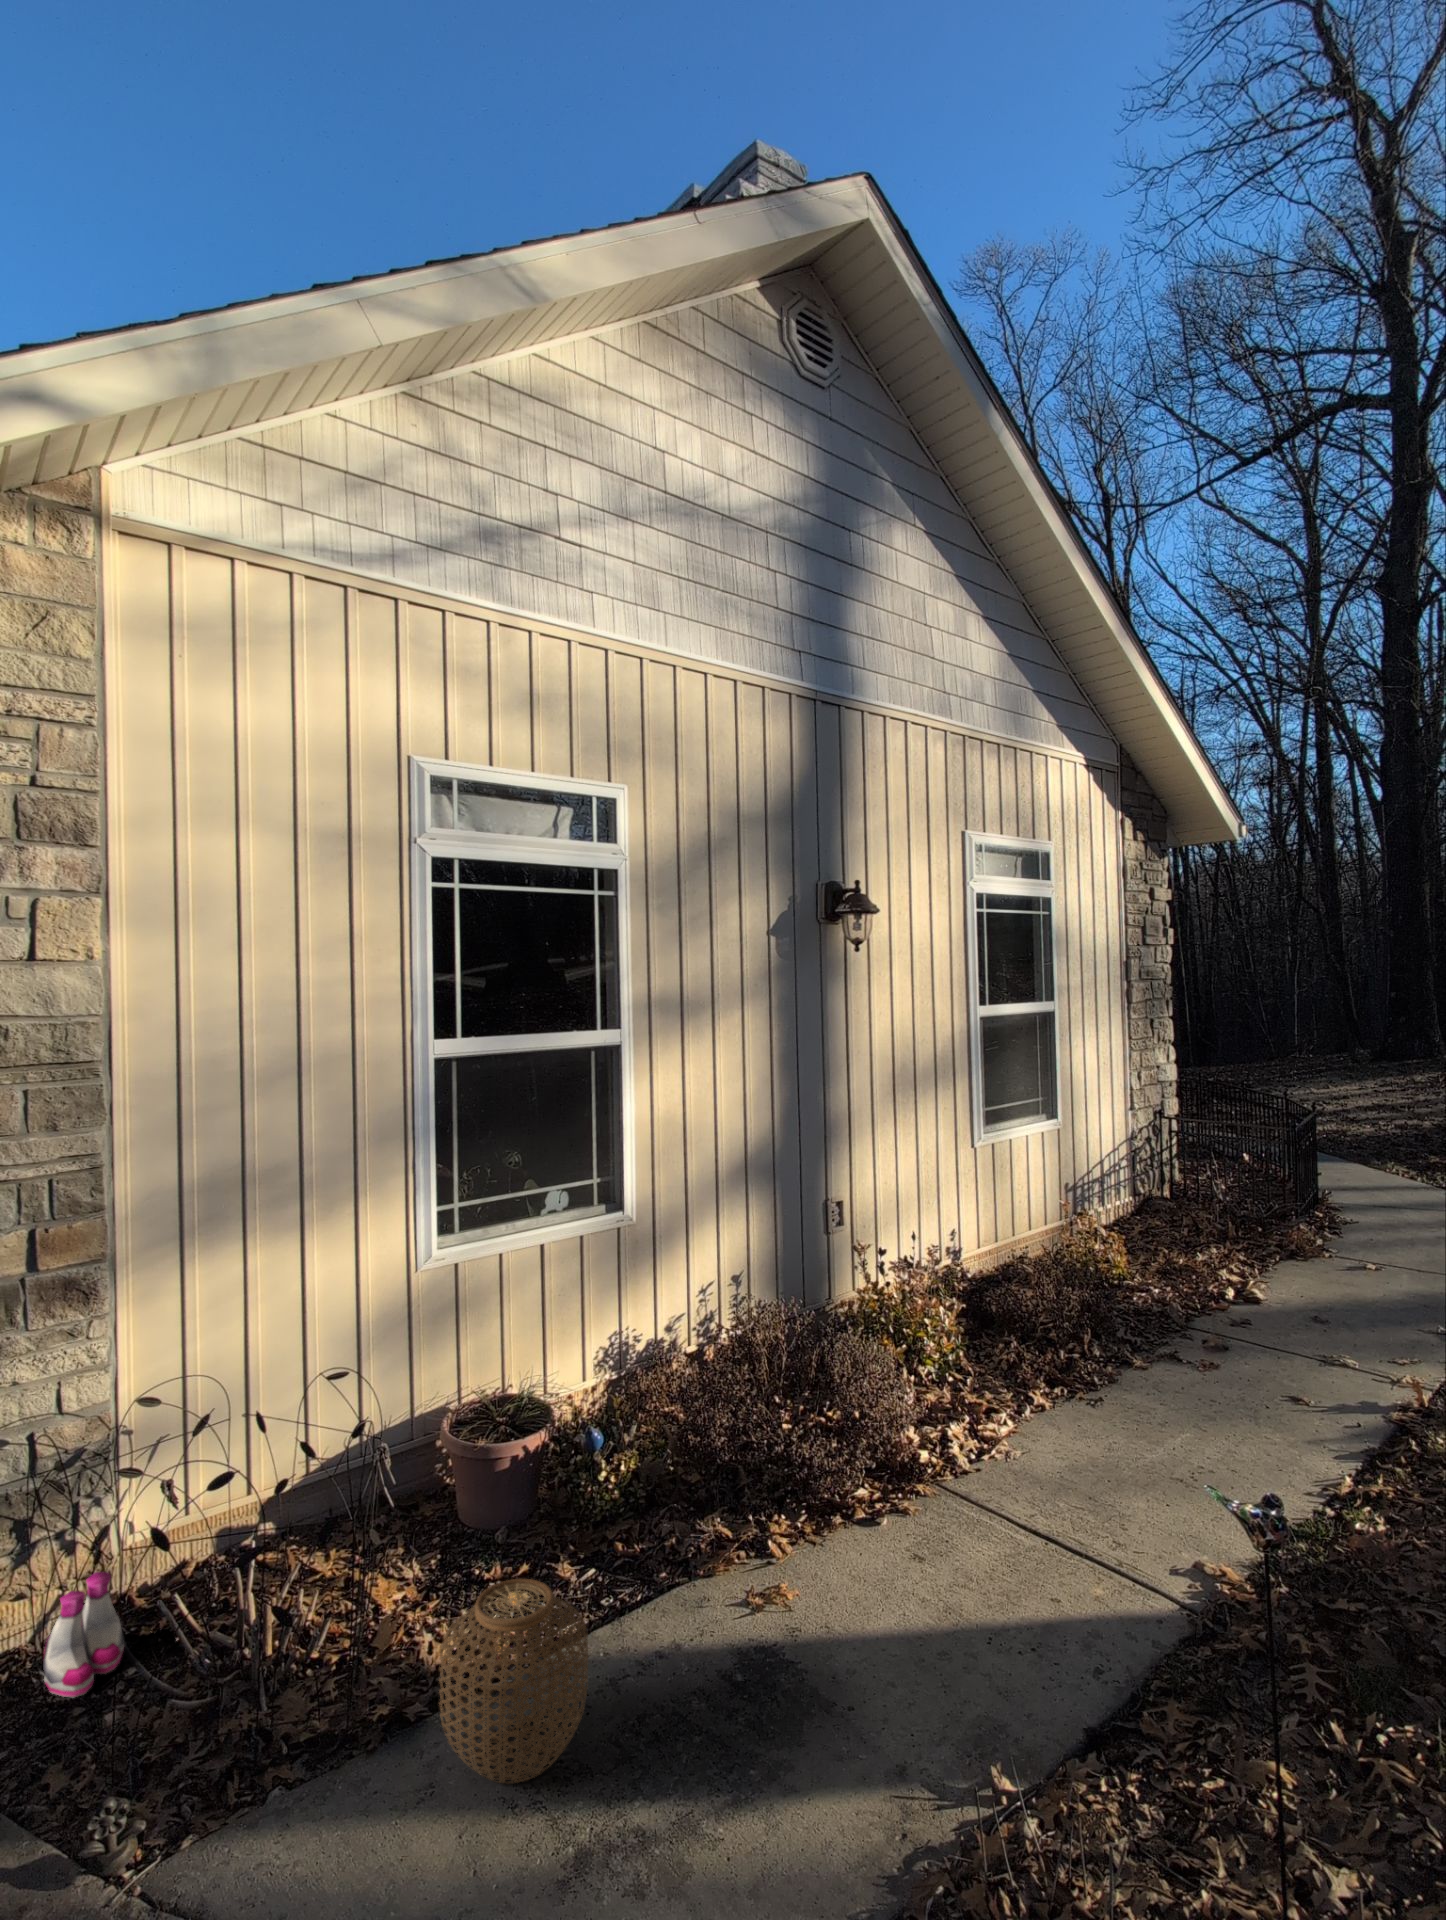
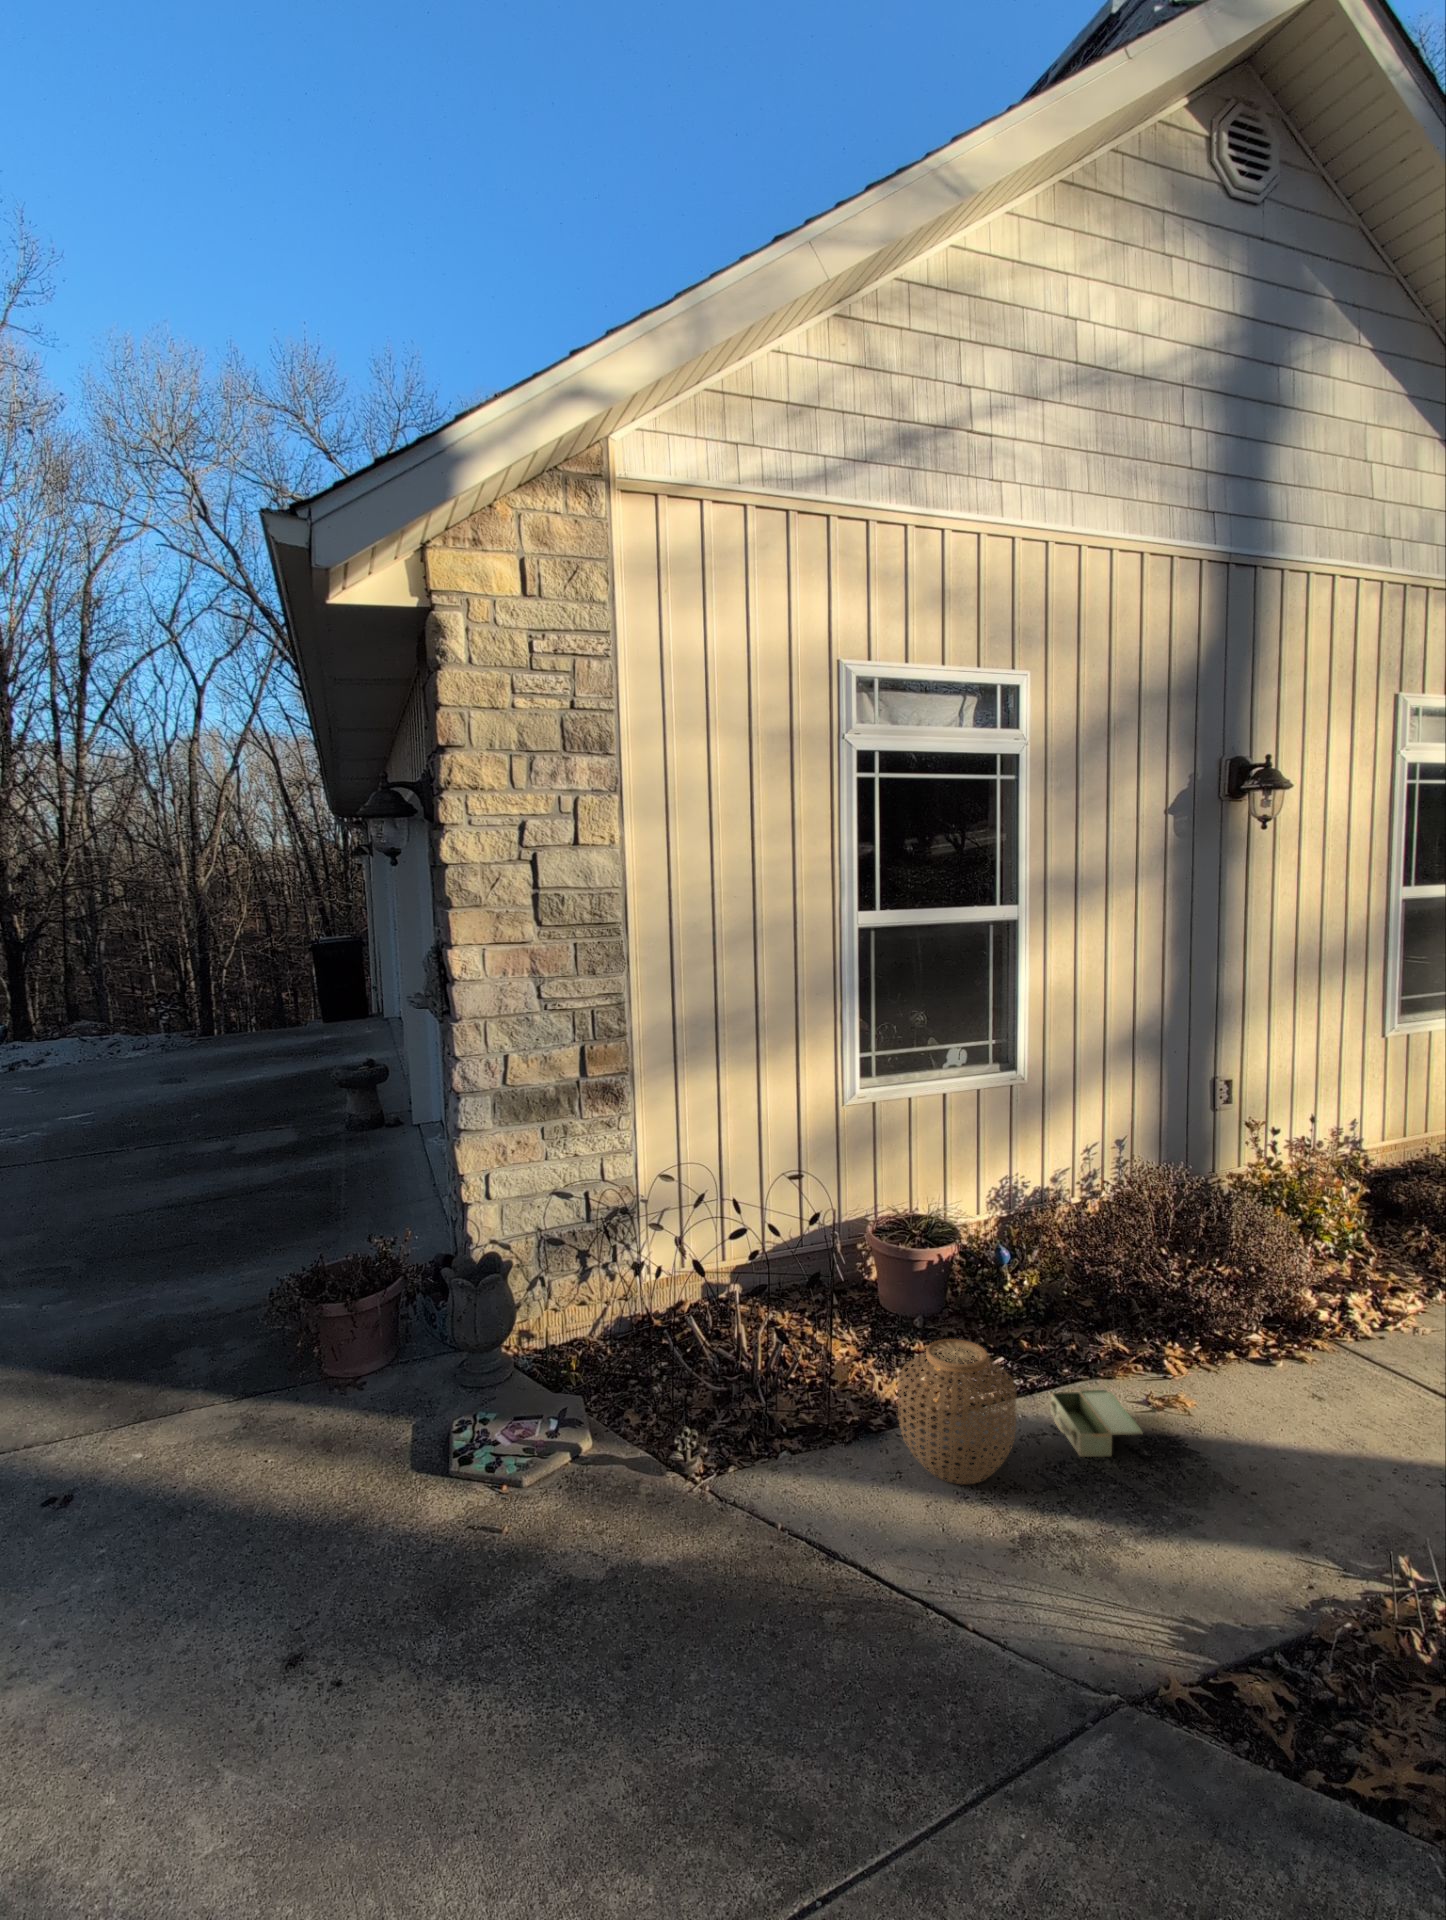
boots: present [43,1572,125,1697] -> none [603,1297,653,1377]
toolbox: none [641,1599,740,1702] -> present [1051,1390,1142,1457]

